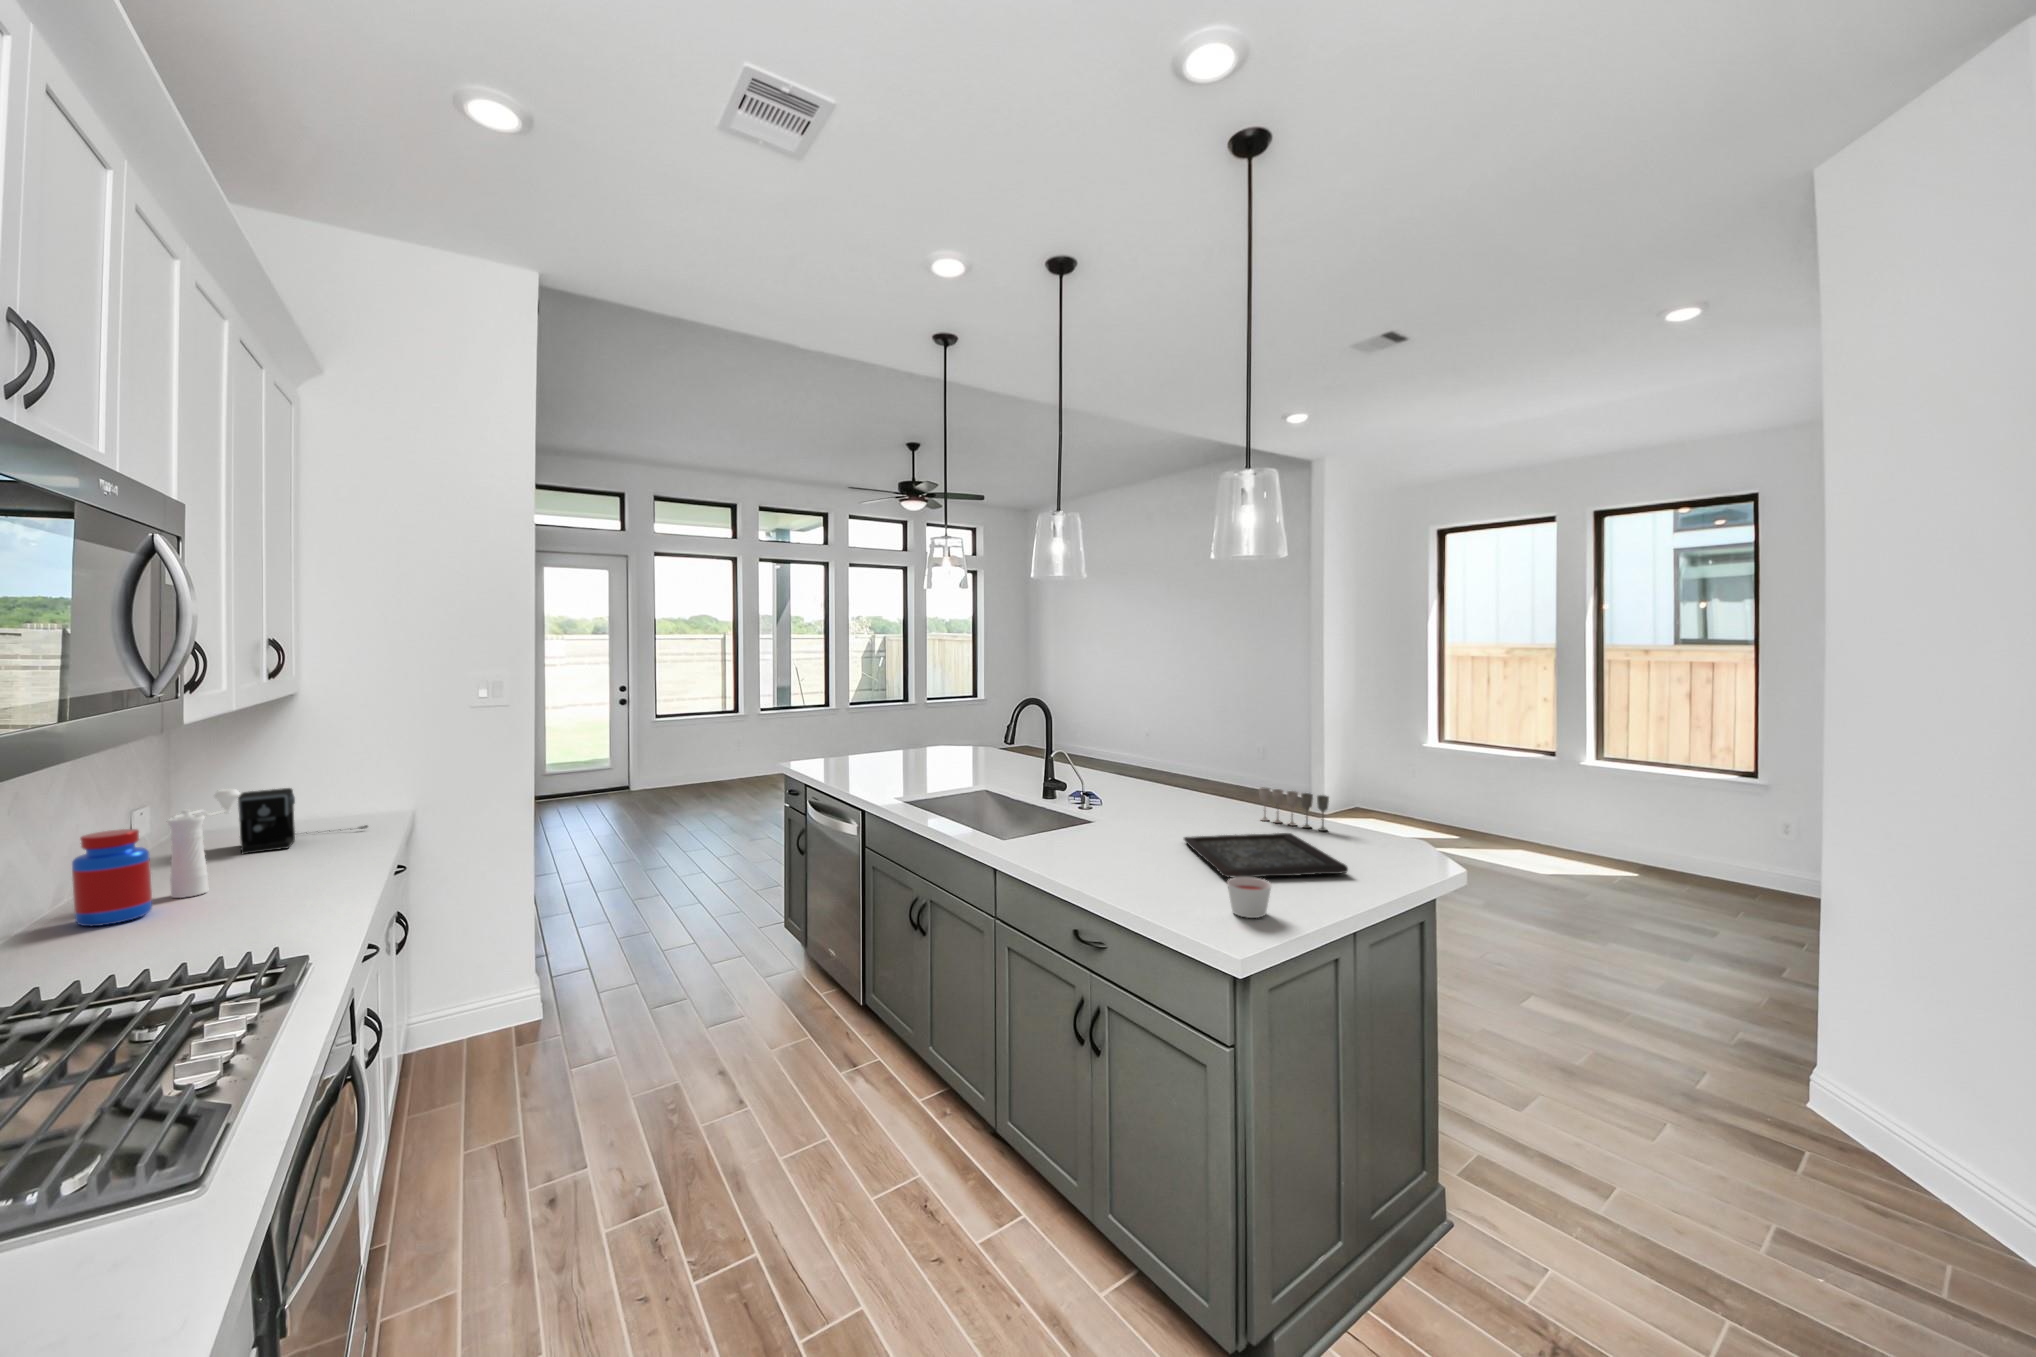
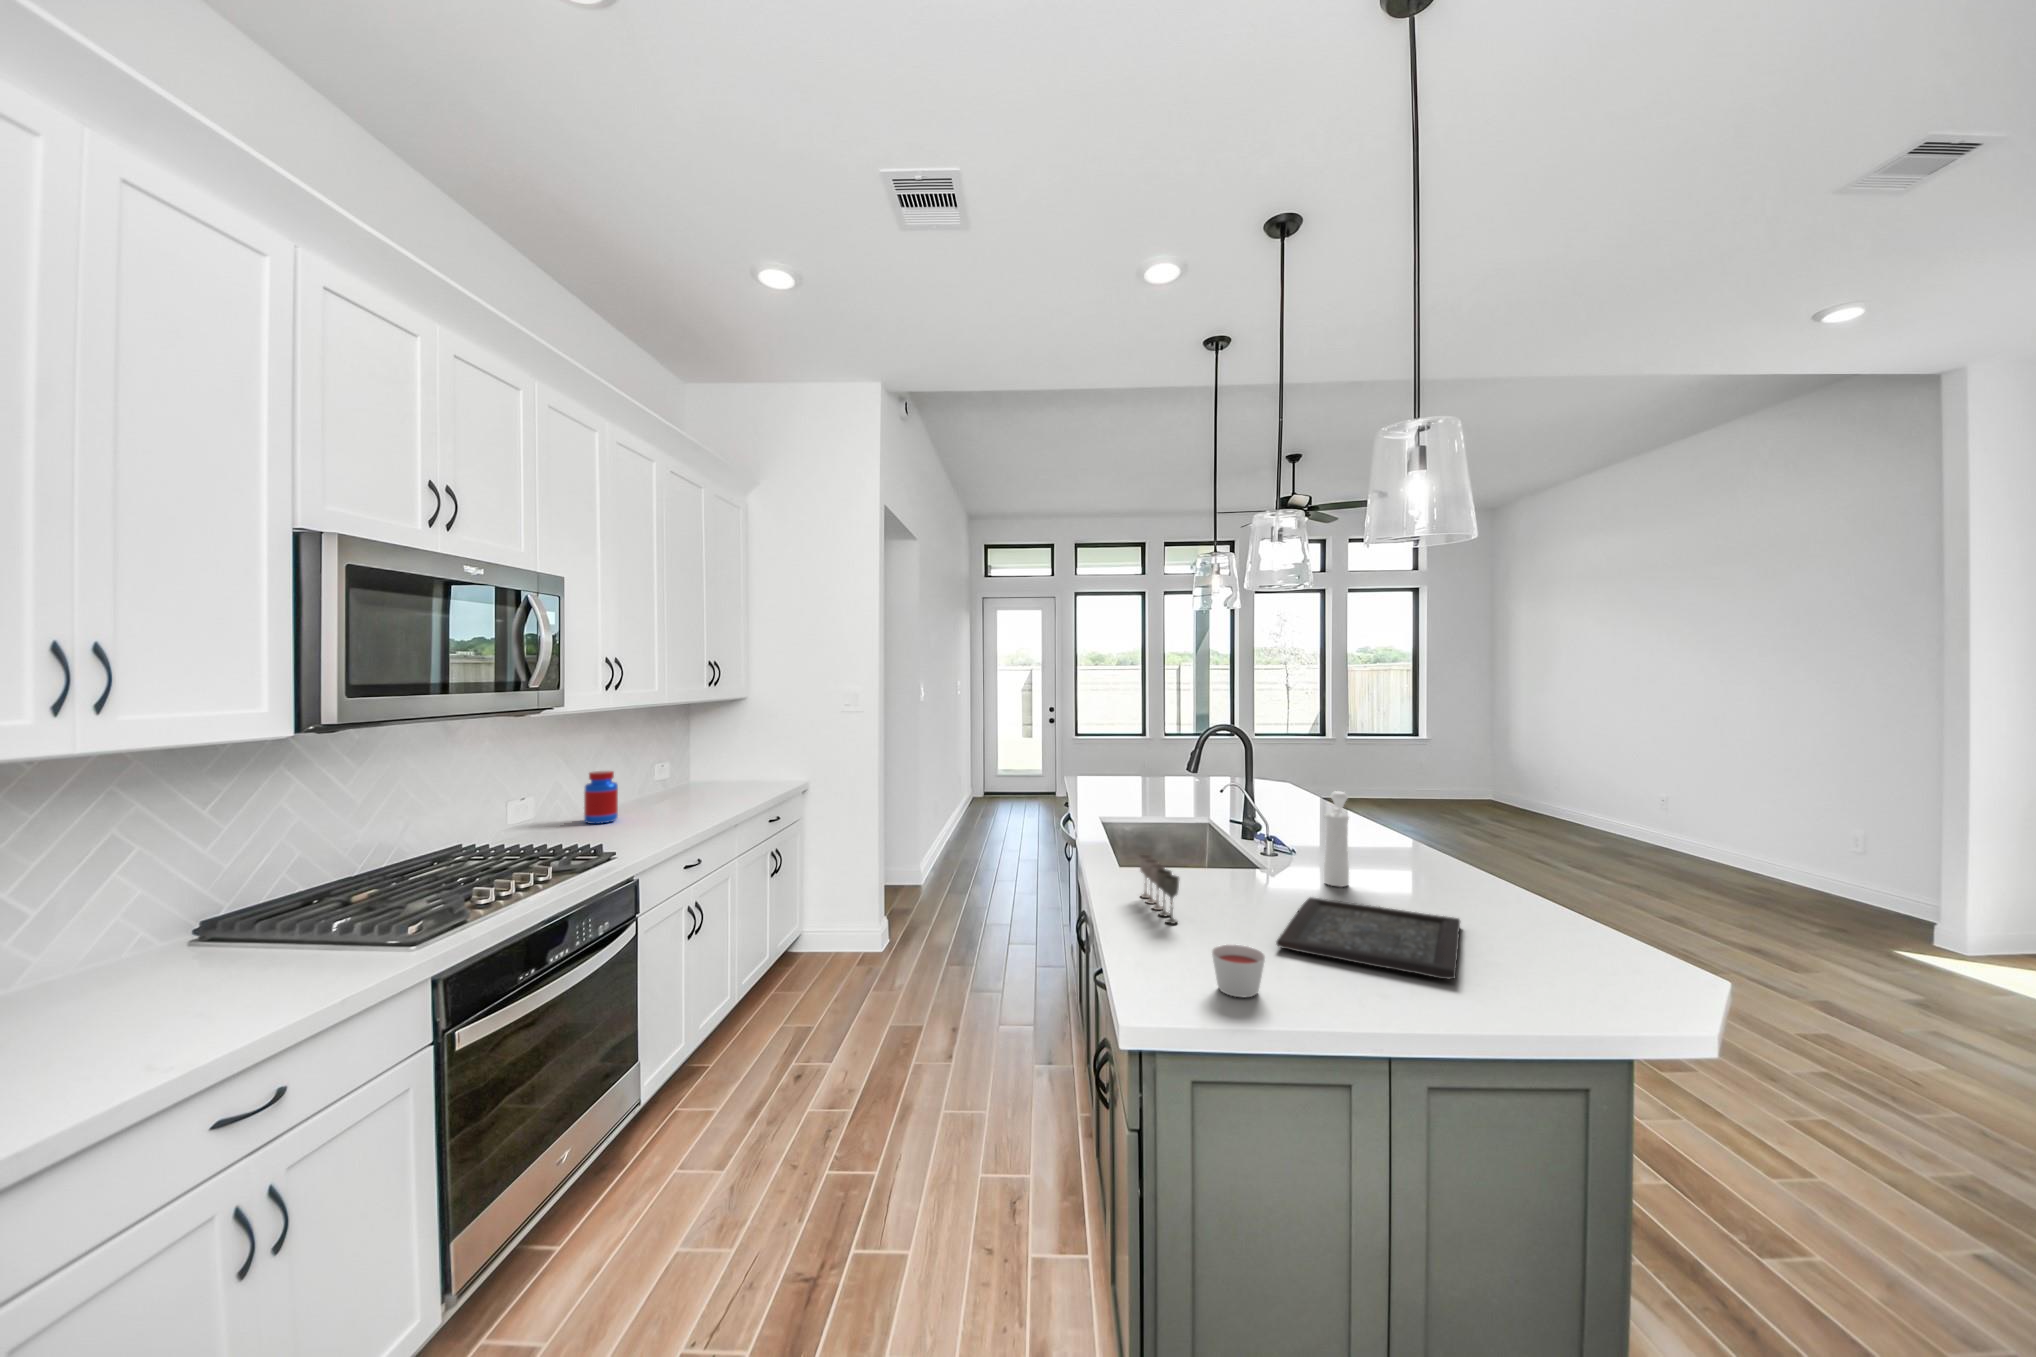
wine glass: present [1259,787,1329,831] -> present [1139,855,1179,924]
coffee maker: present [238,788,368,854] -> none [700,758,772,796]
pepper mill: present [167,789,240,898] -> present [1324,791,1349,887]

